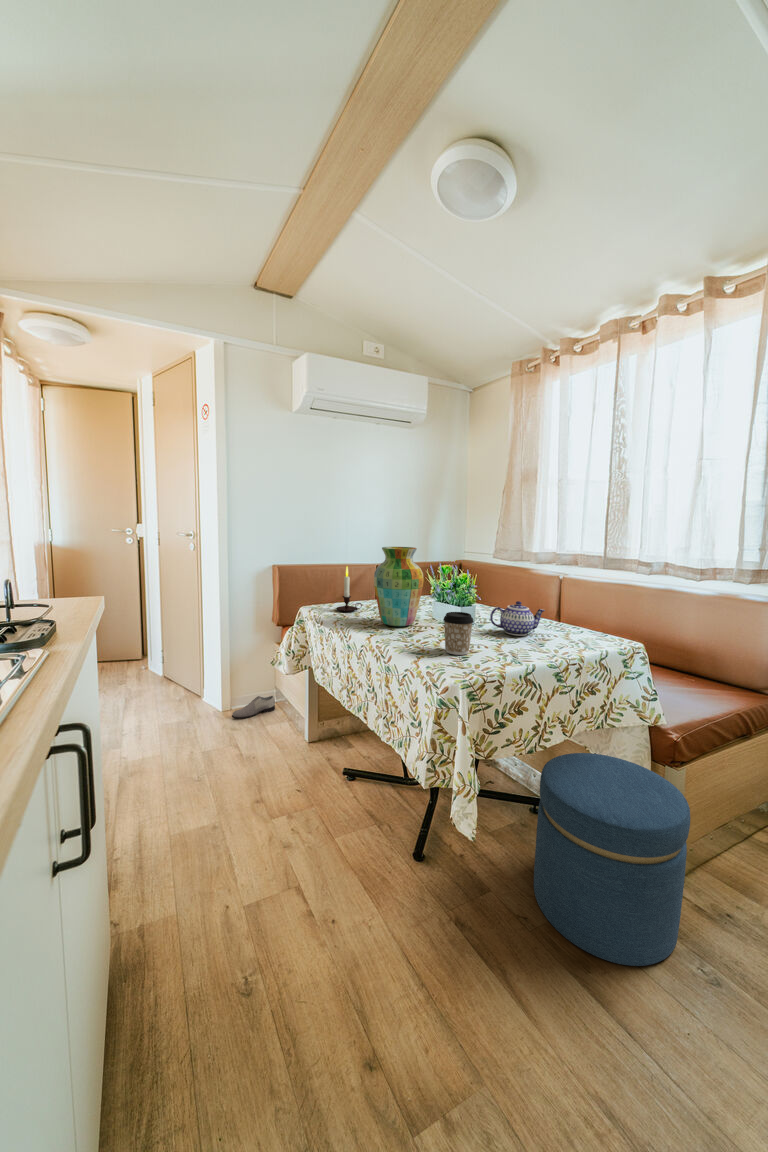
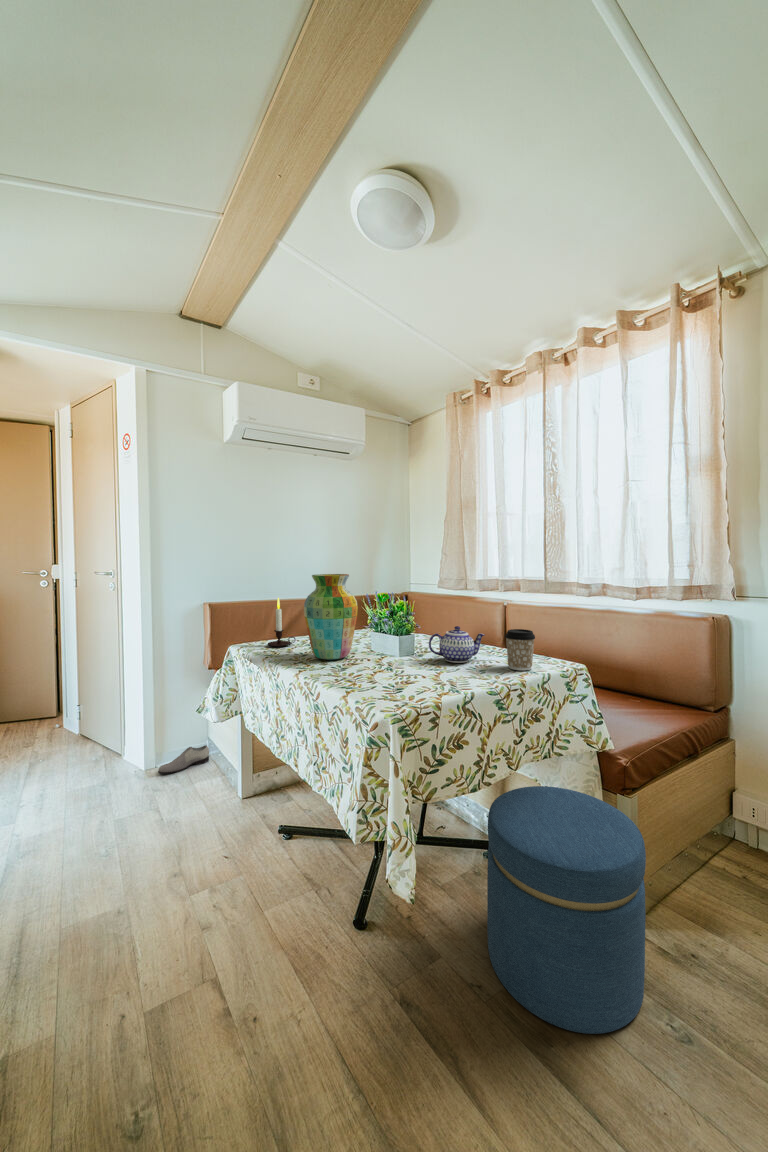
coffee cup: present [443,612,474,655] -> present [505,629,535,671]

